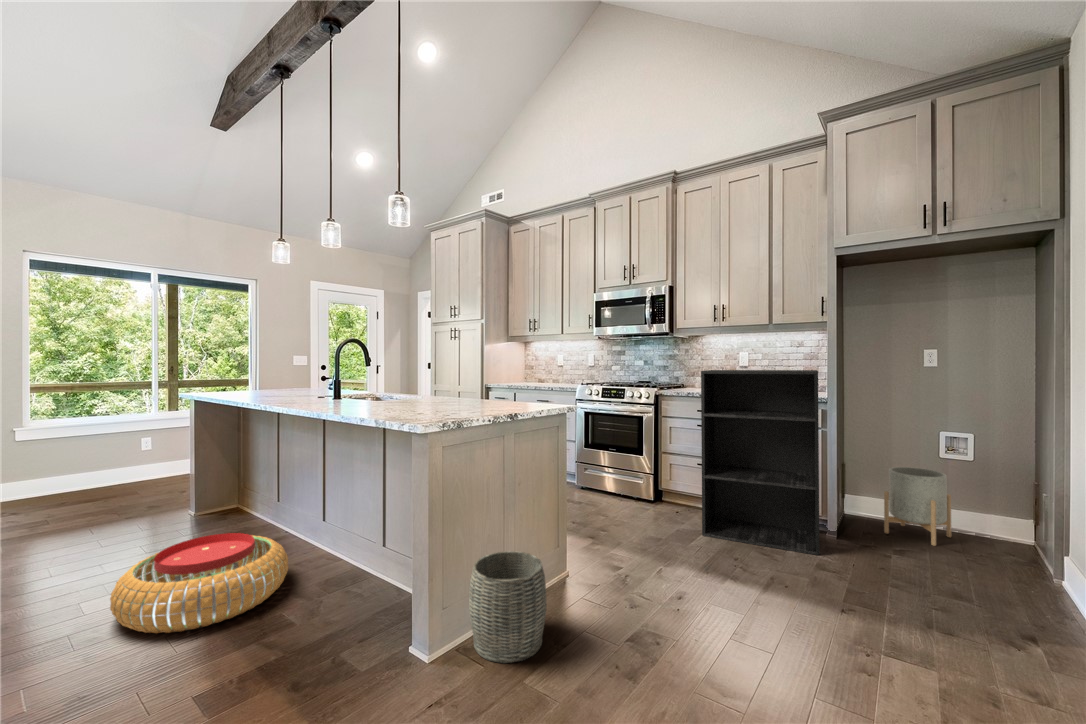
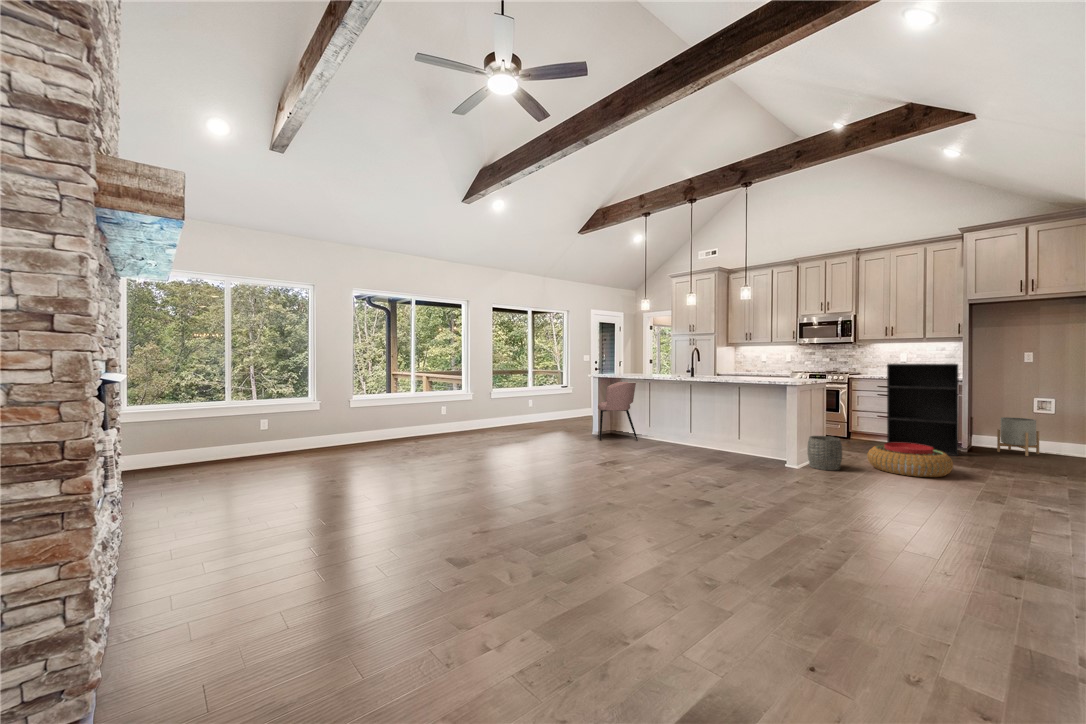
armchair: none [147,404,267,538] -> present [598,382,638,441]
pouf: present [110,533,288,633] -> present [868,443,953,477]

